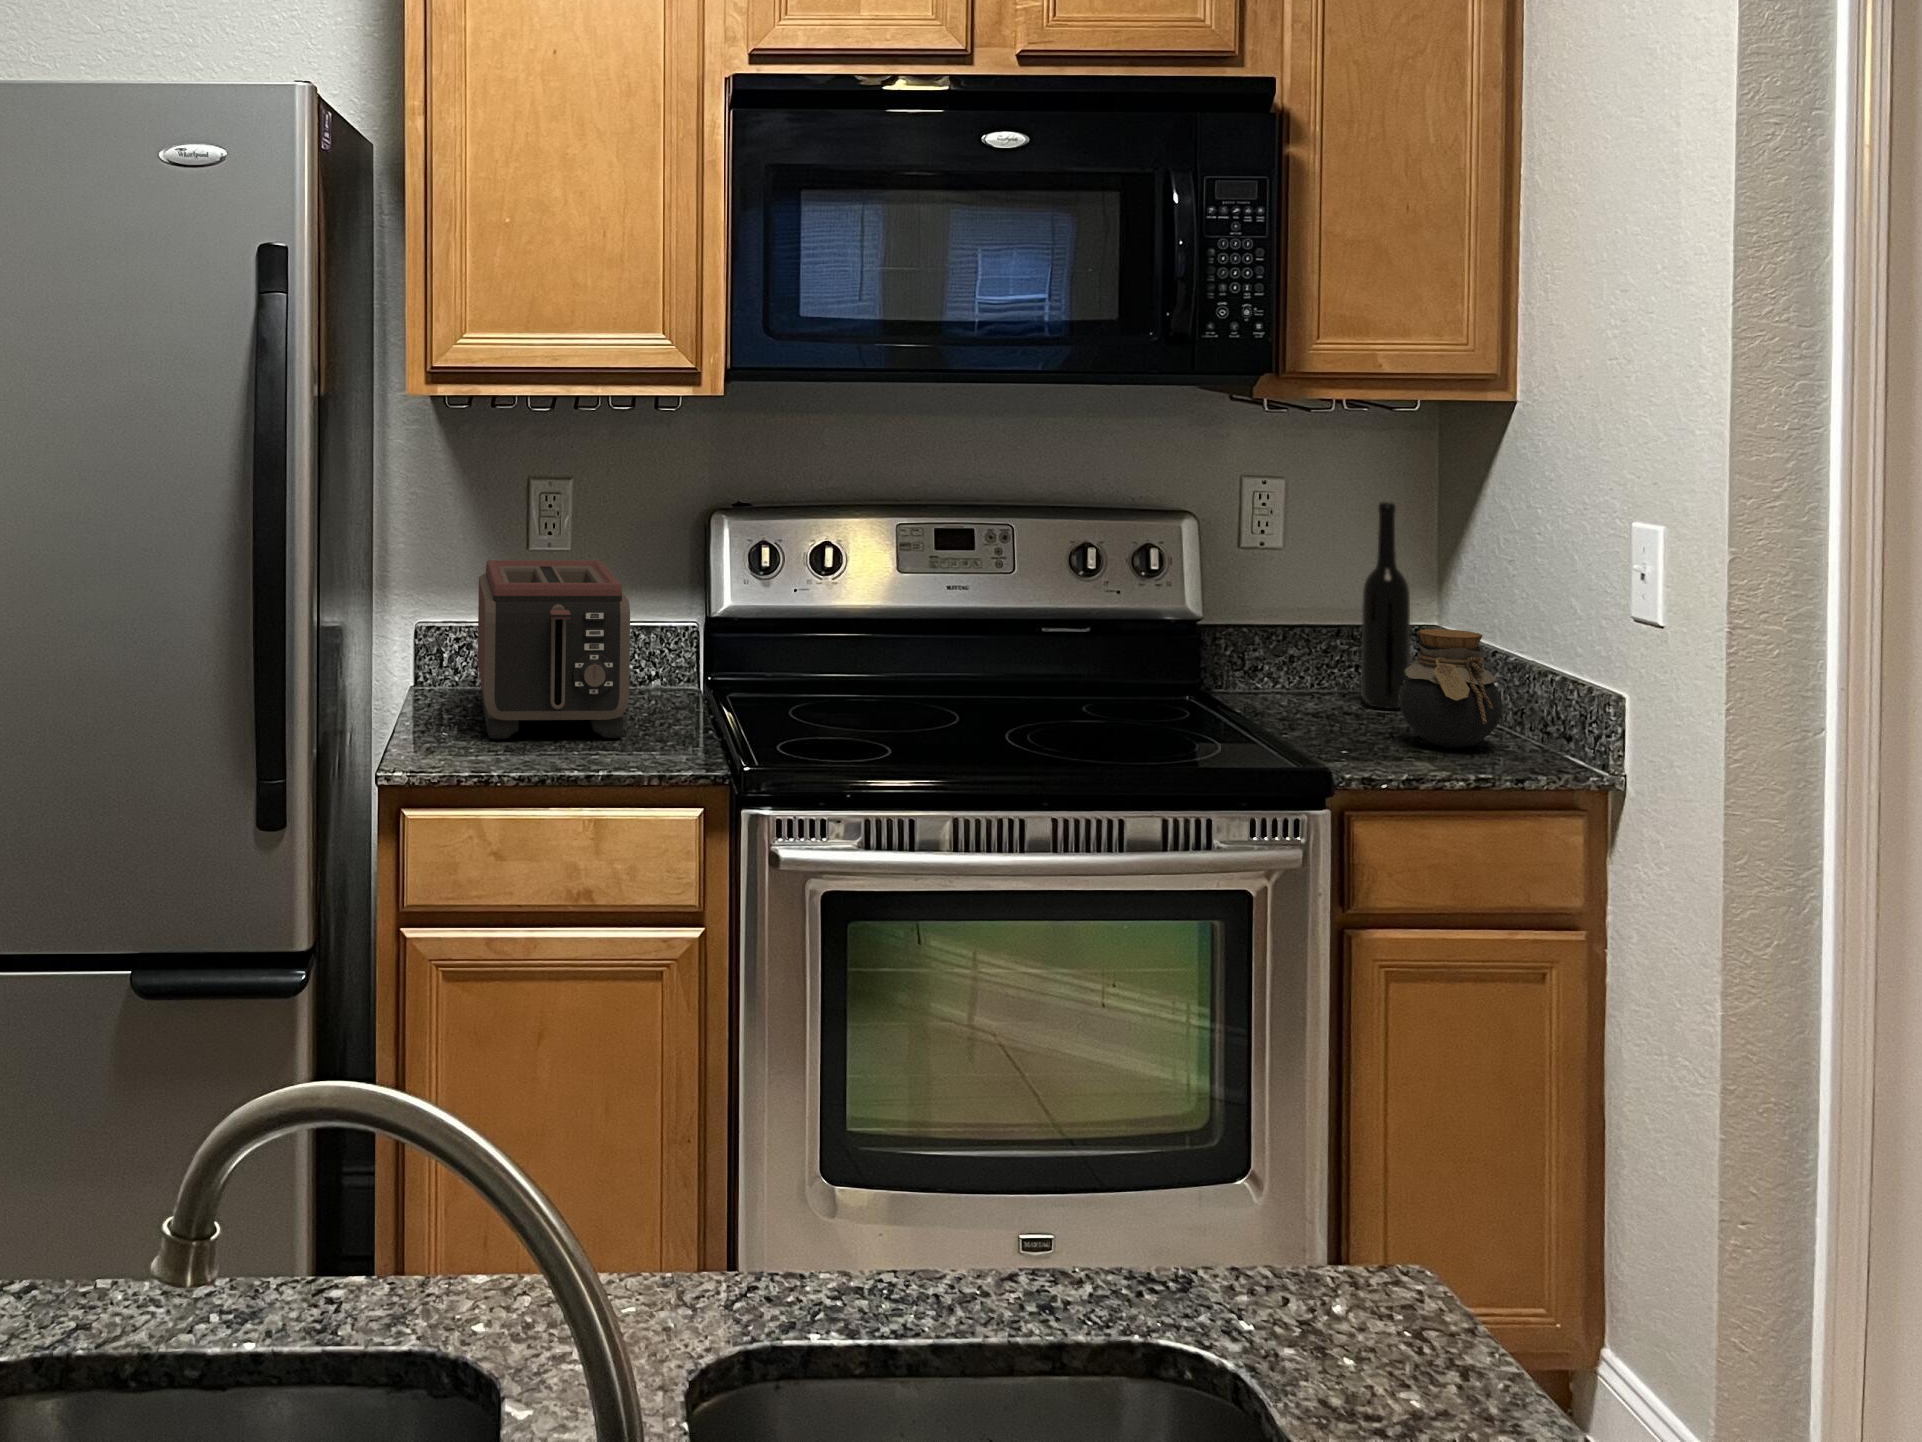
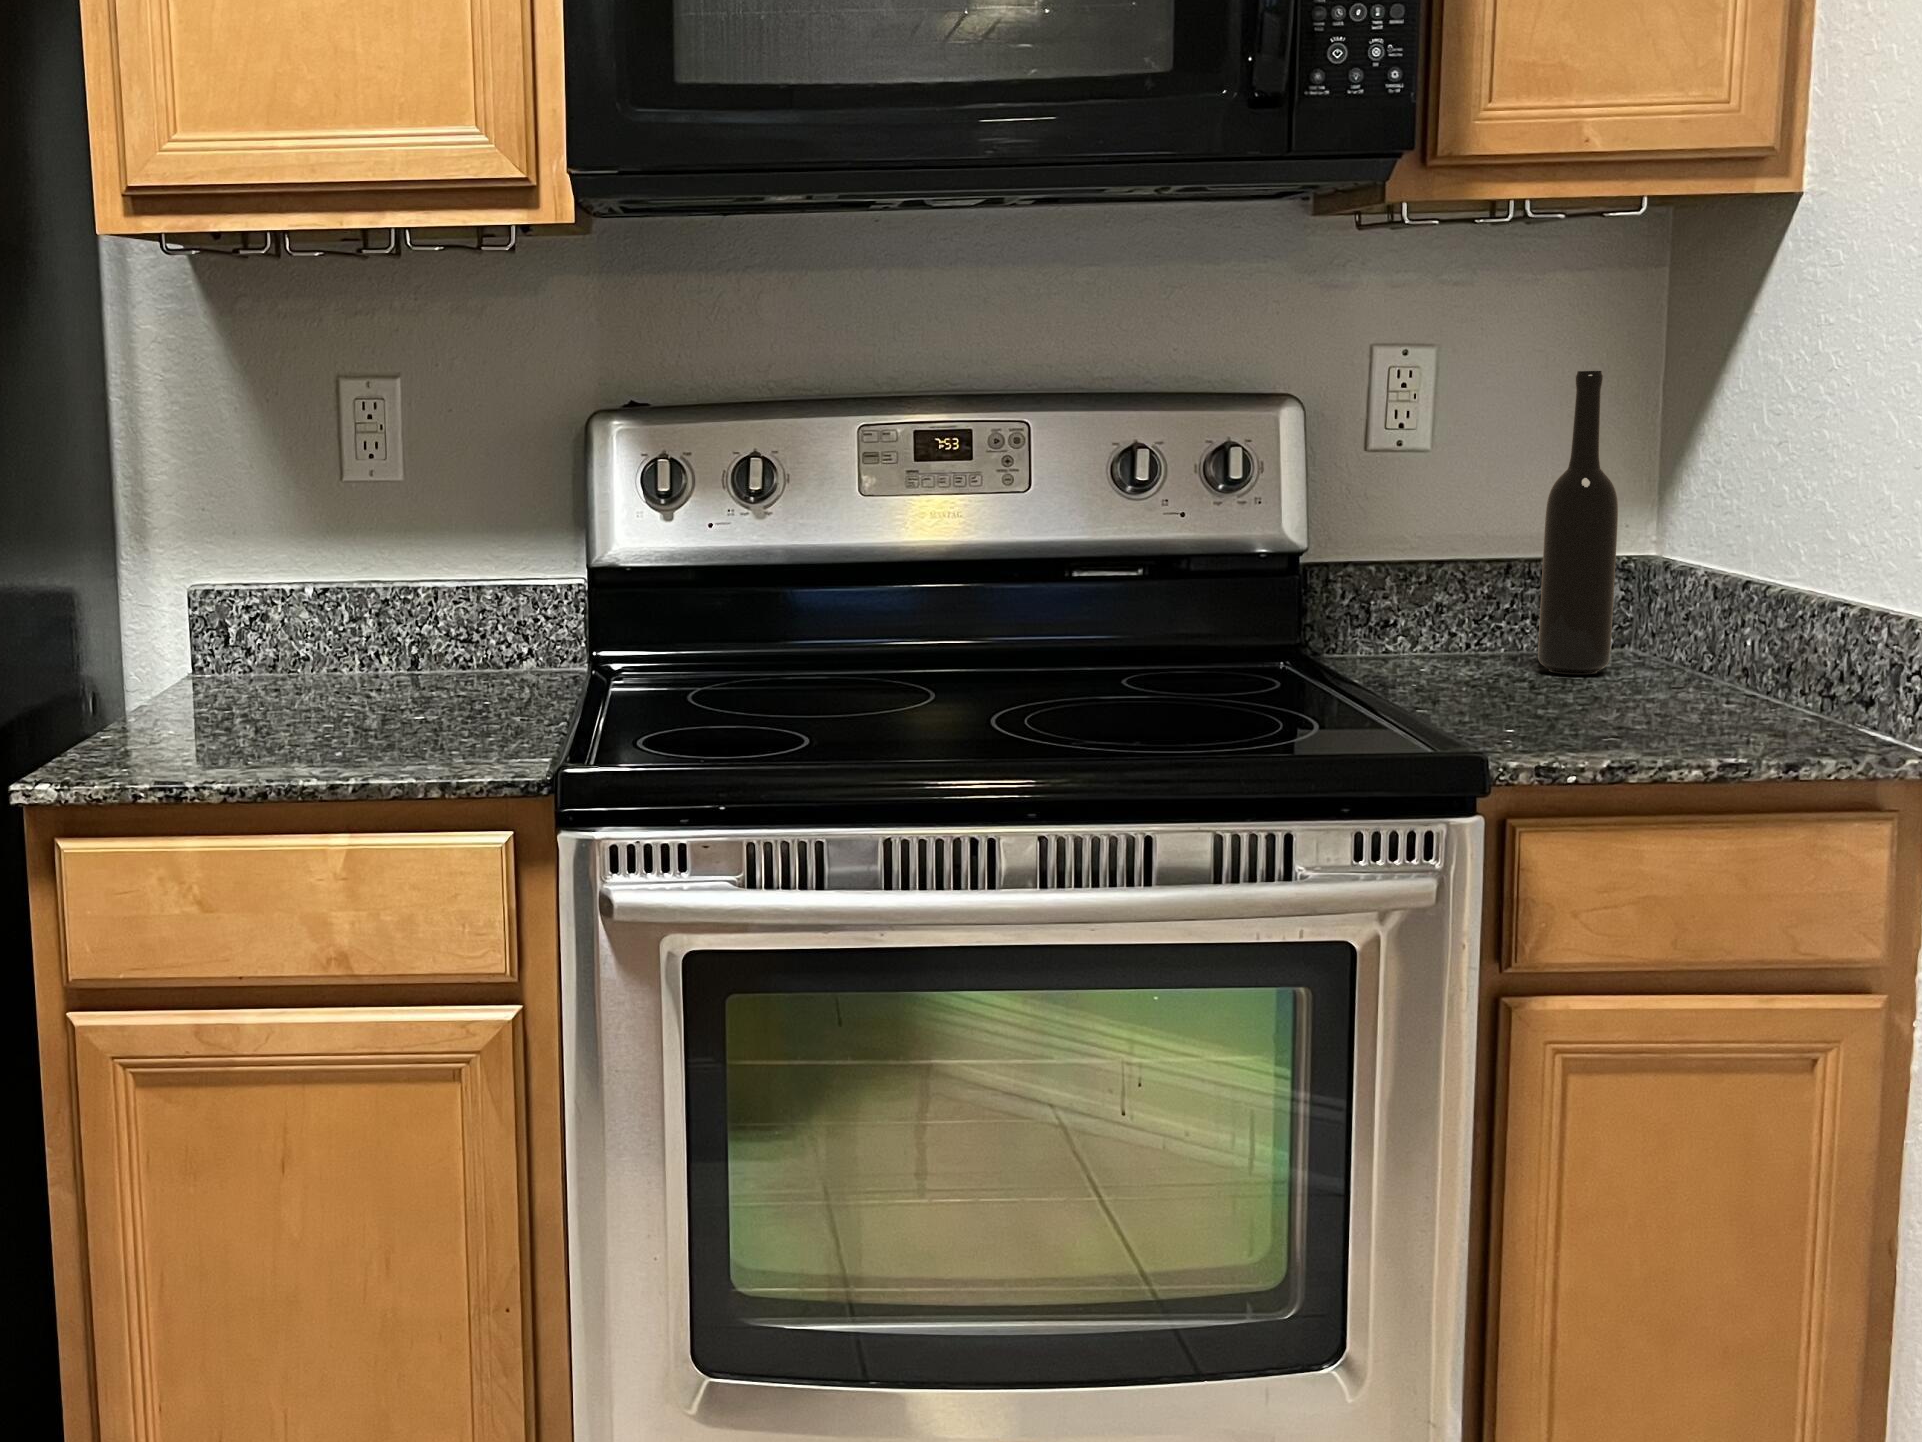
toaster: present [478,560,630,739] -> none [201,491,445,738]
jar: present [1399,629,1502,748] -> none [1598,544,1763,722]

